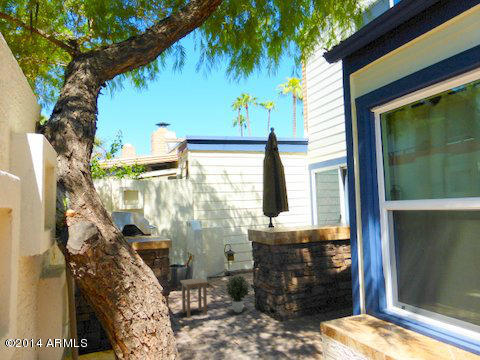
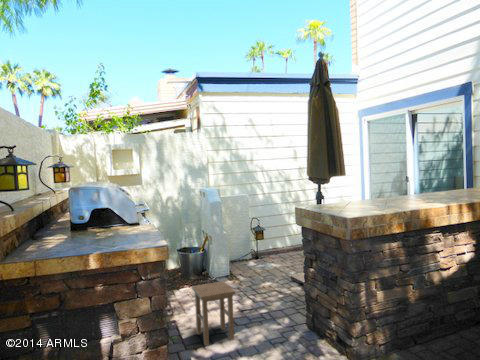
potted plant: present [226,276,249,313] -> none [262,280,300,336]

